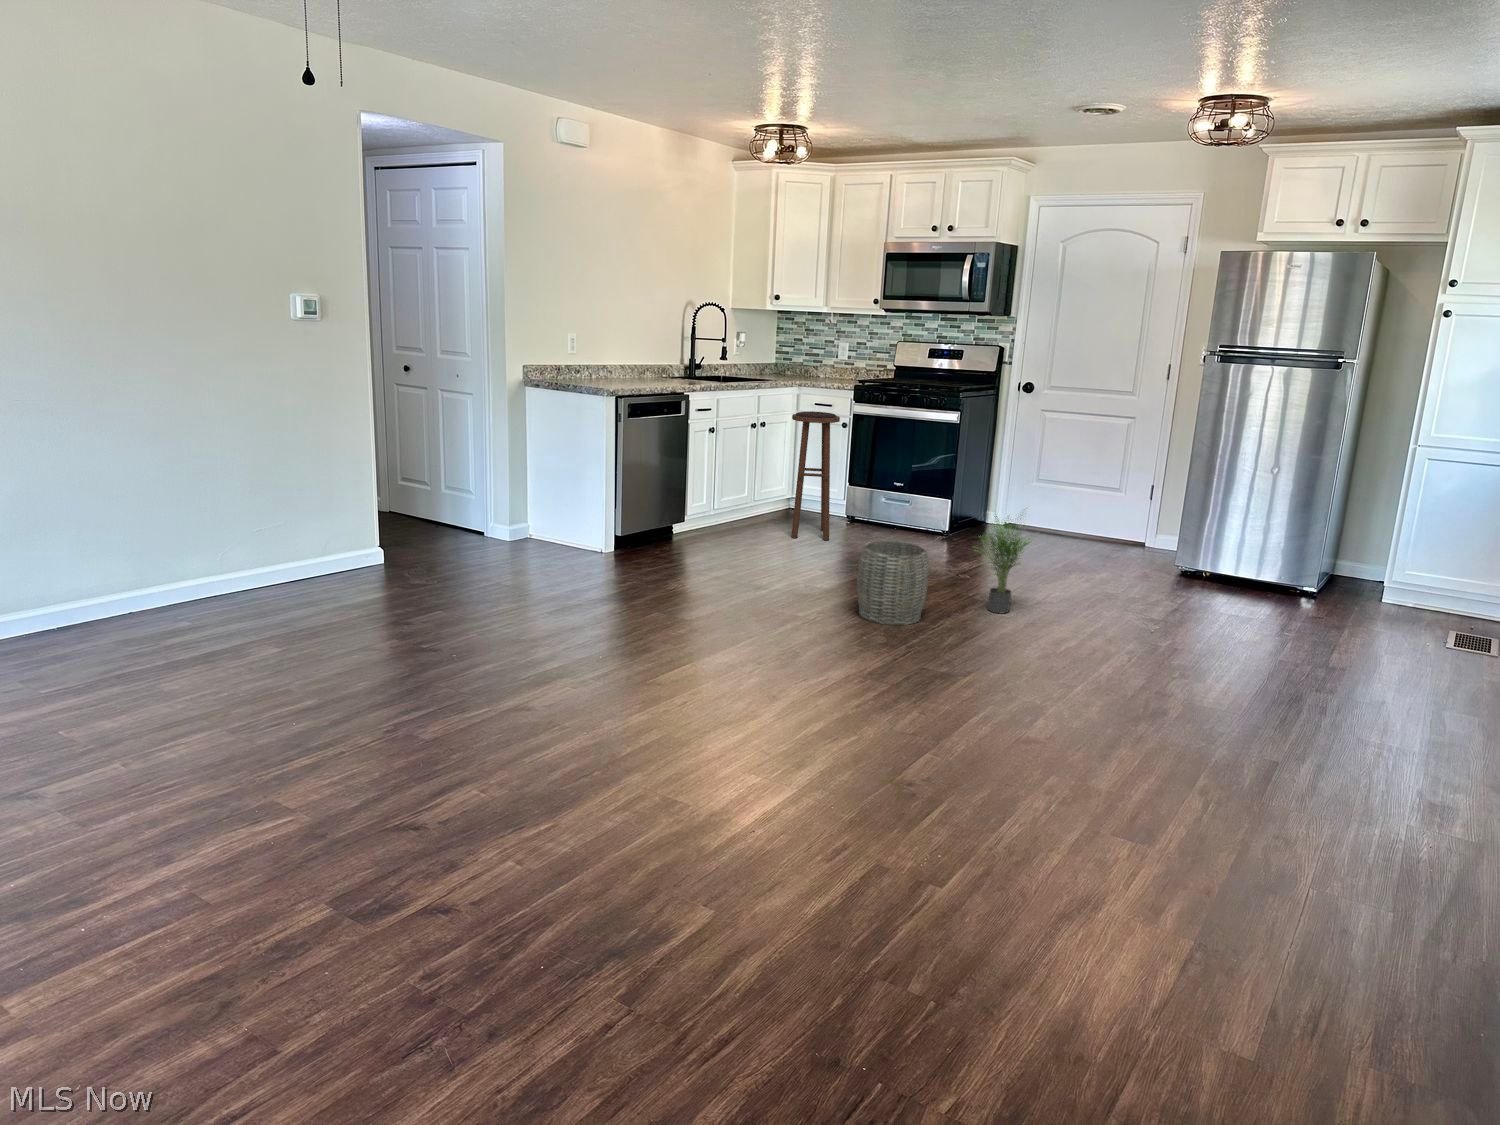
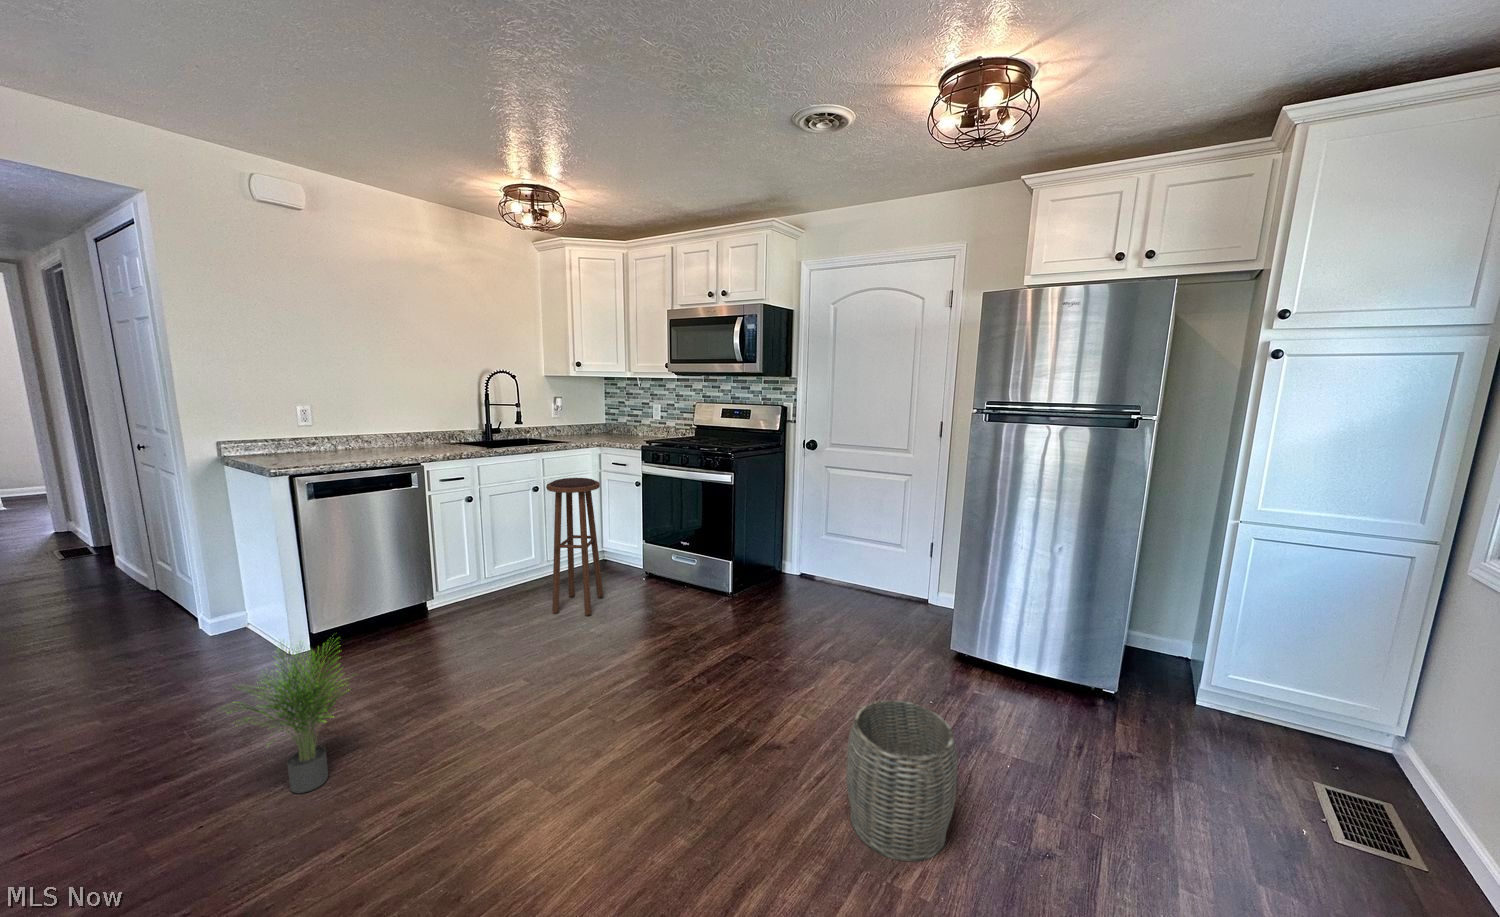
potted plant: present [983,516,1031,613] -> present [239,638,347,793]
woven basket: present [857,541,929,625] -> present [846,700,957,862]

